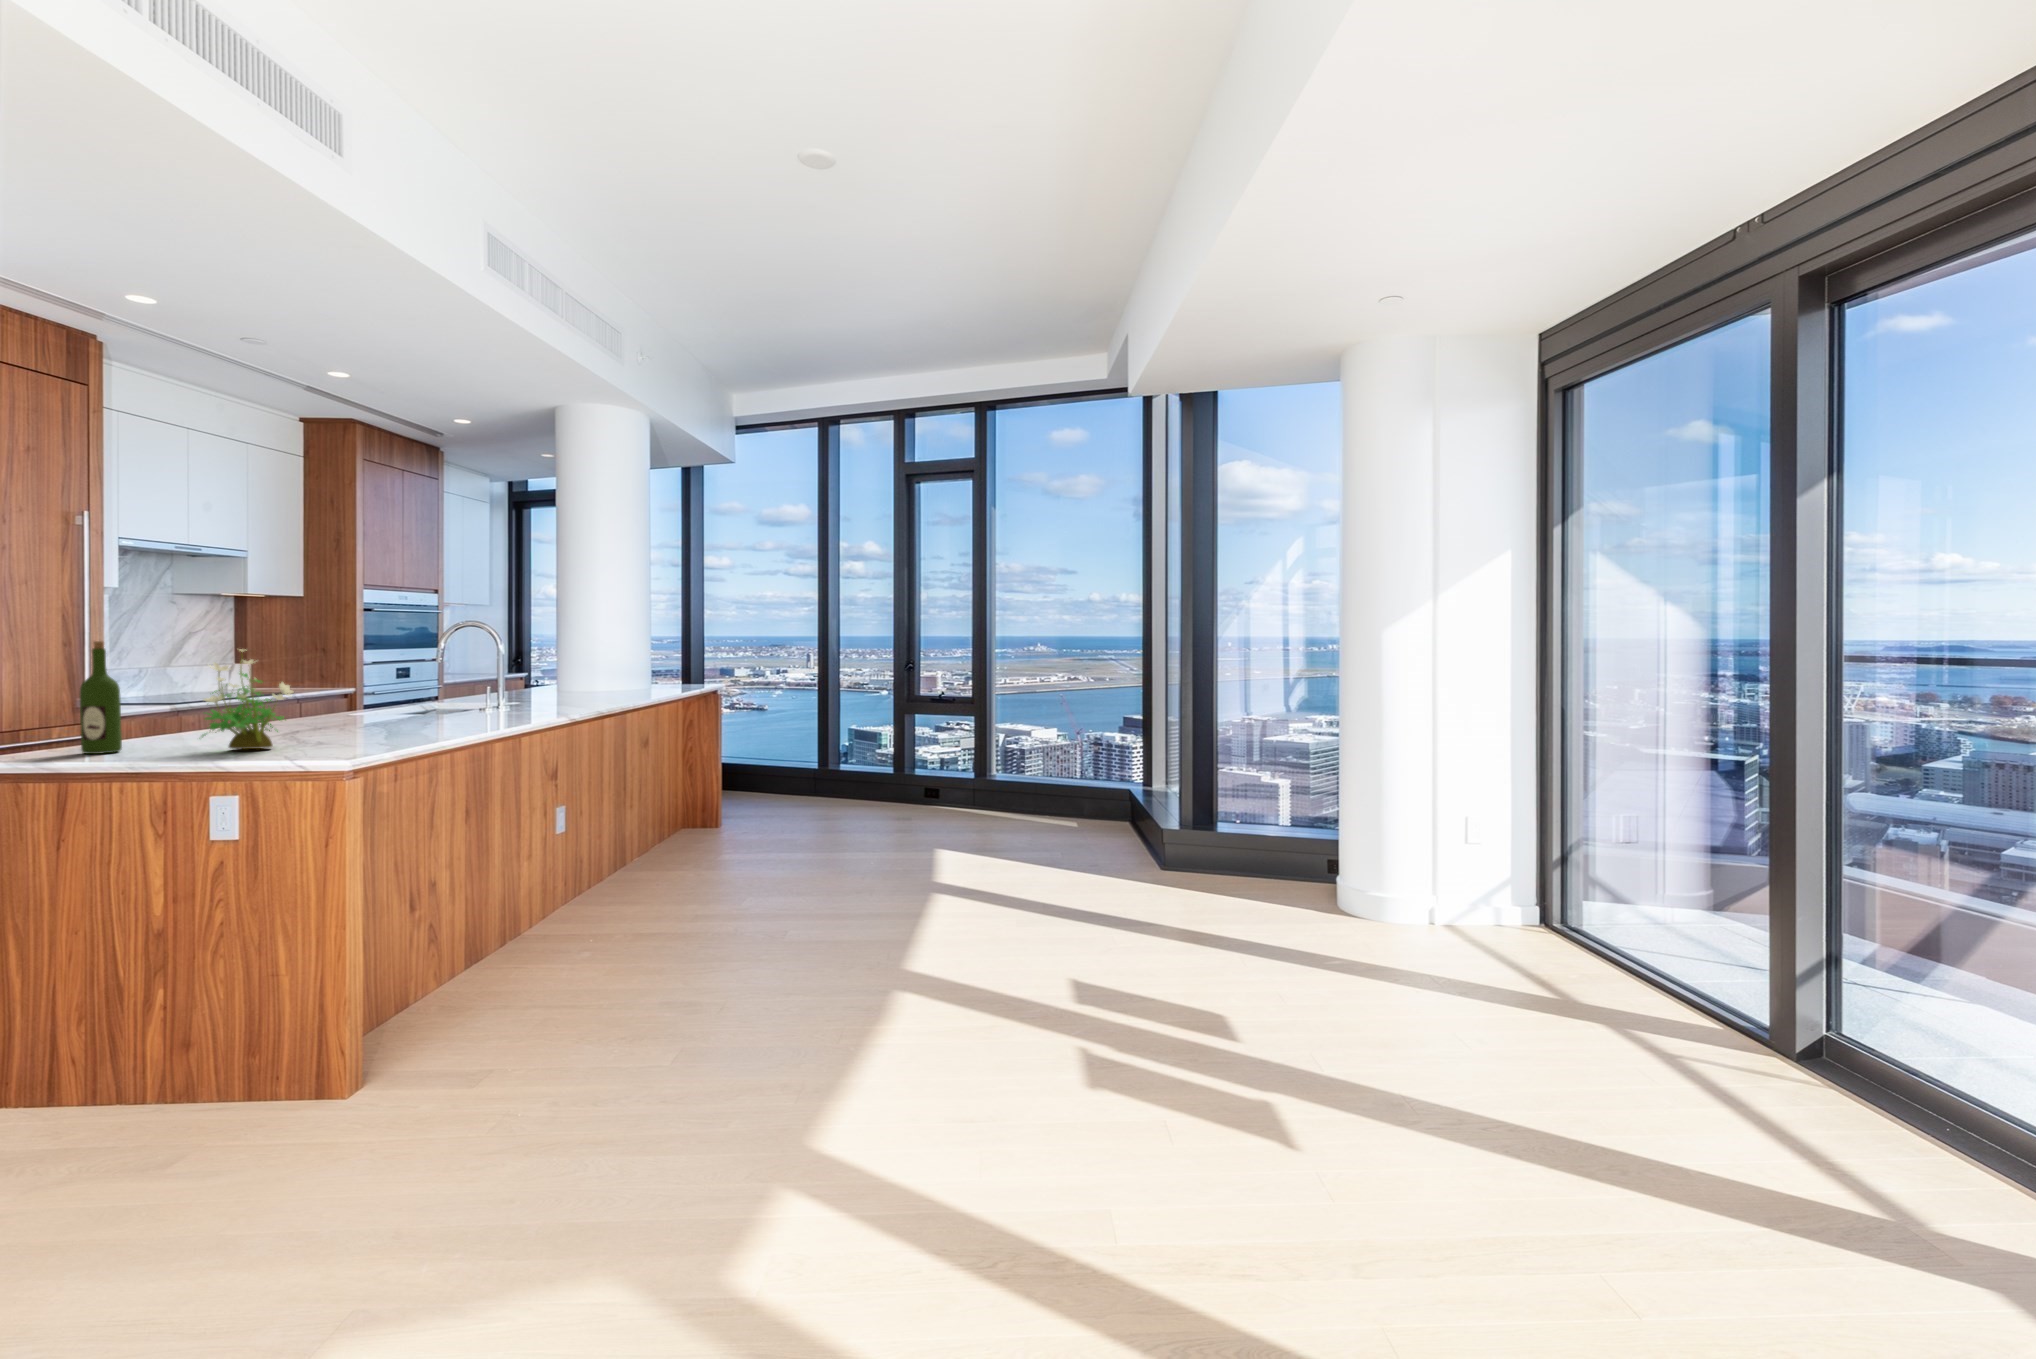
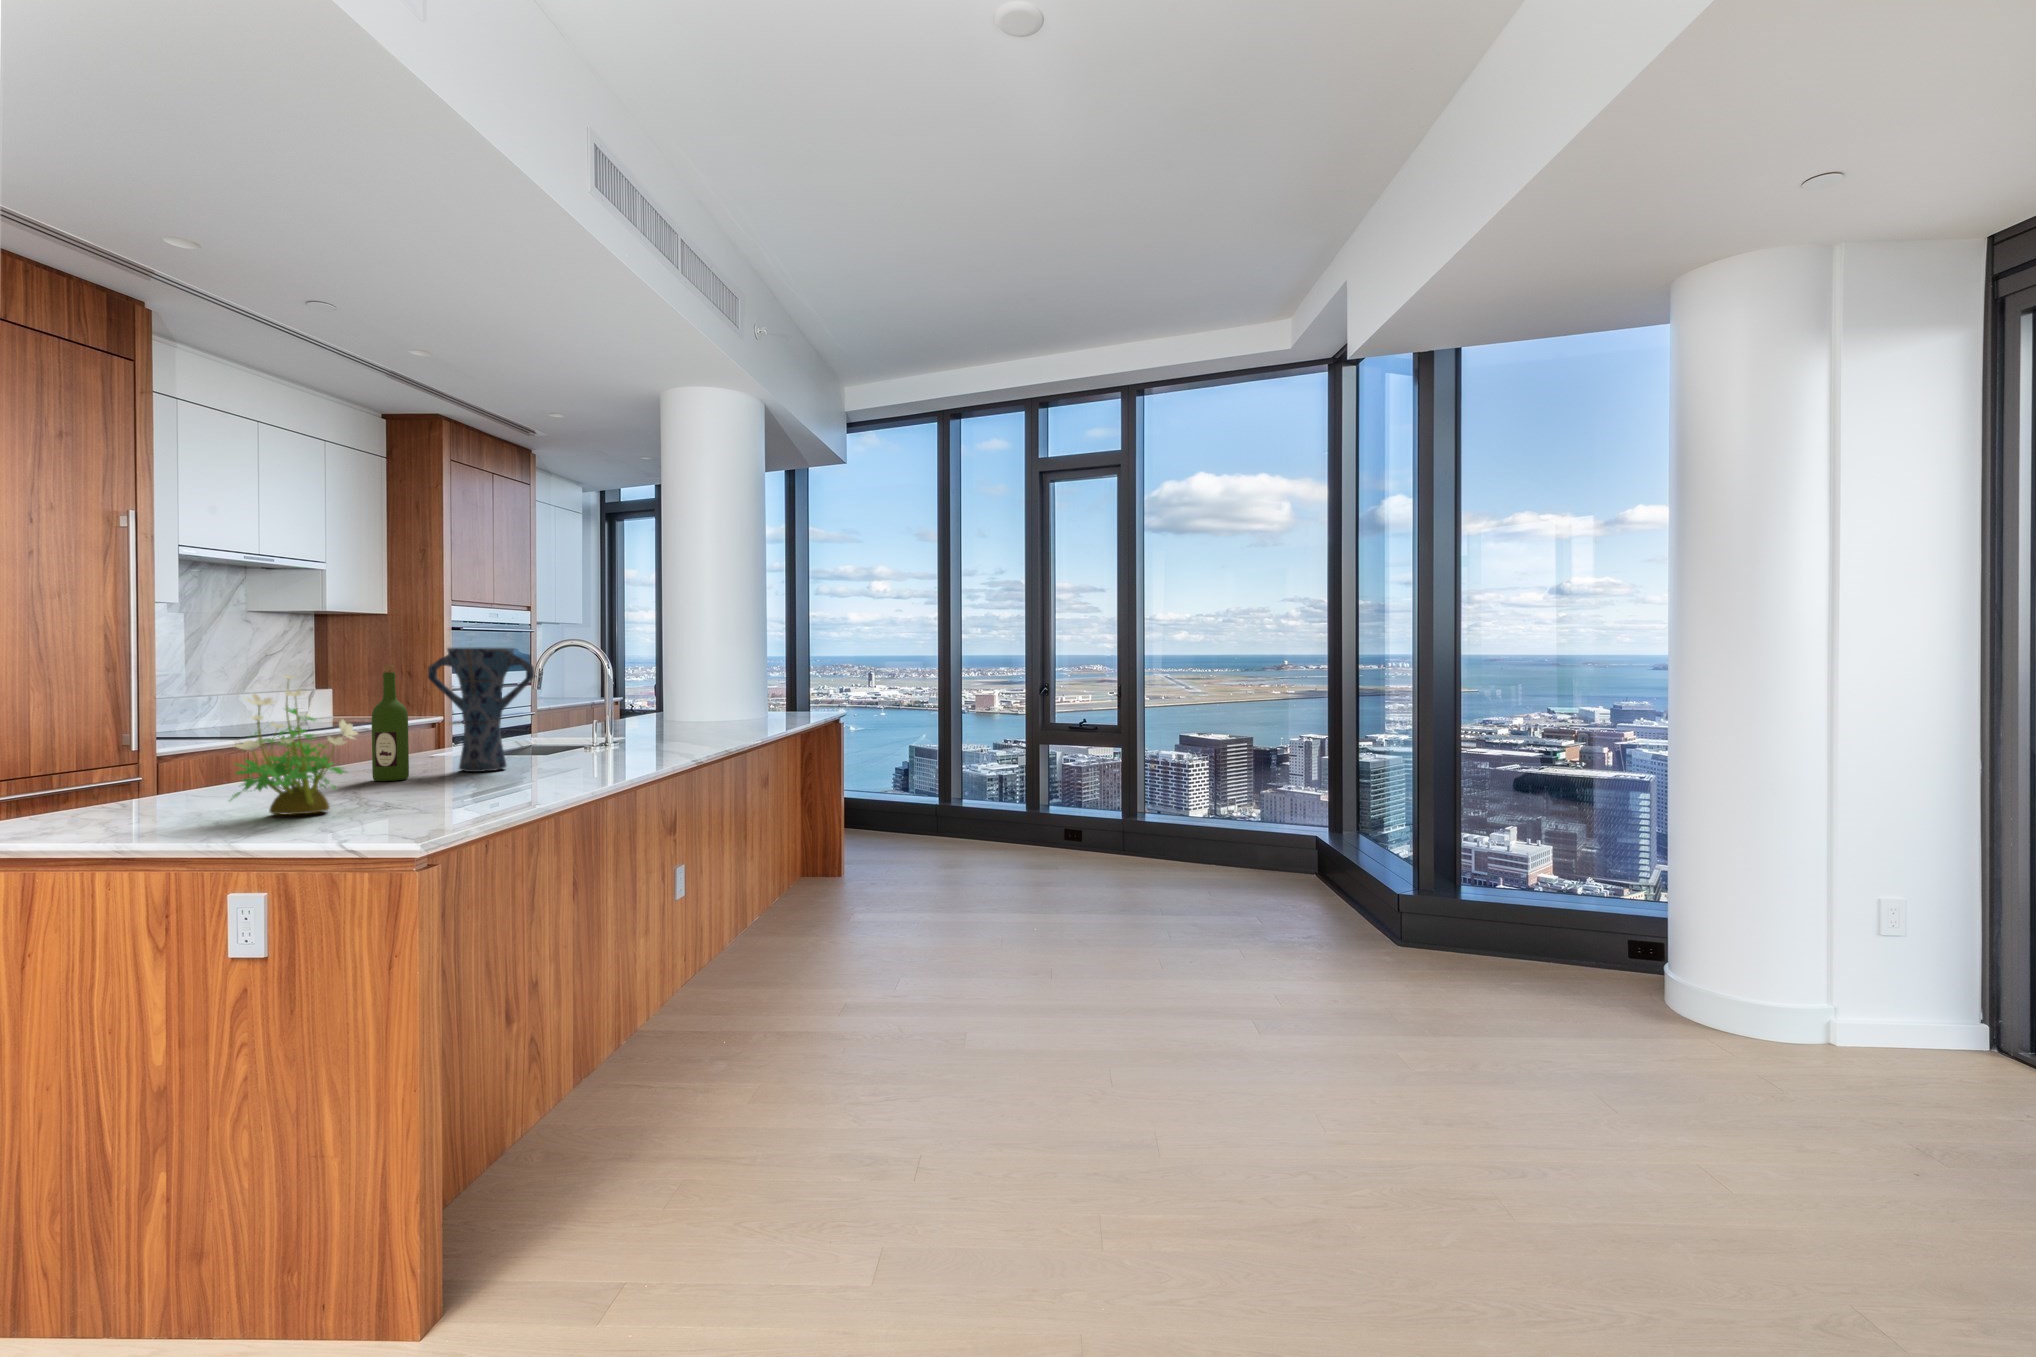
vase: none [345,629,432,727] -> present [428,648,534,772]
wine bottle: present [80,641,122,754] -> present [372,665,409,781]

